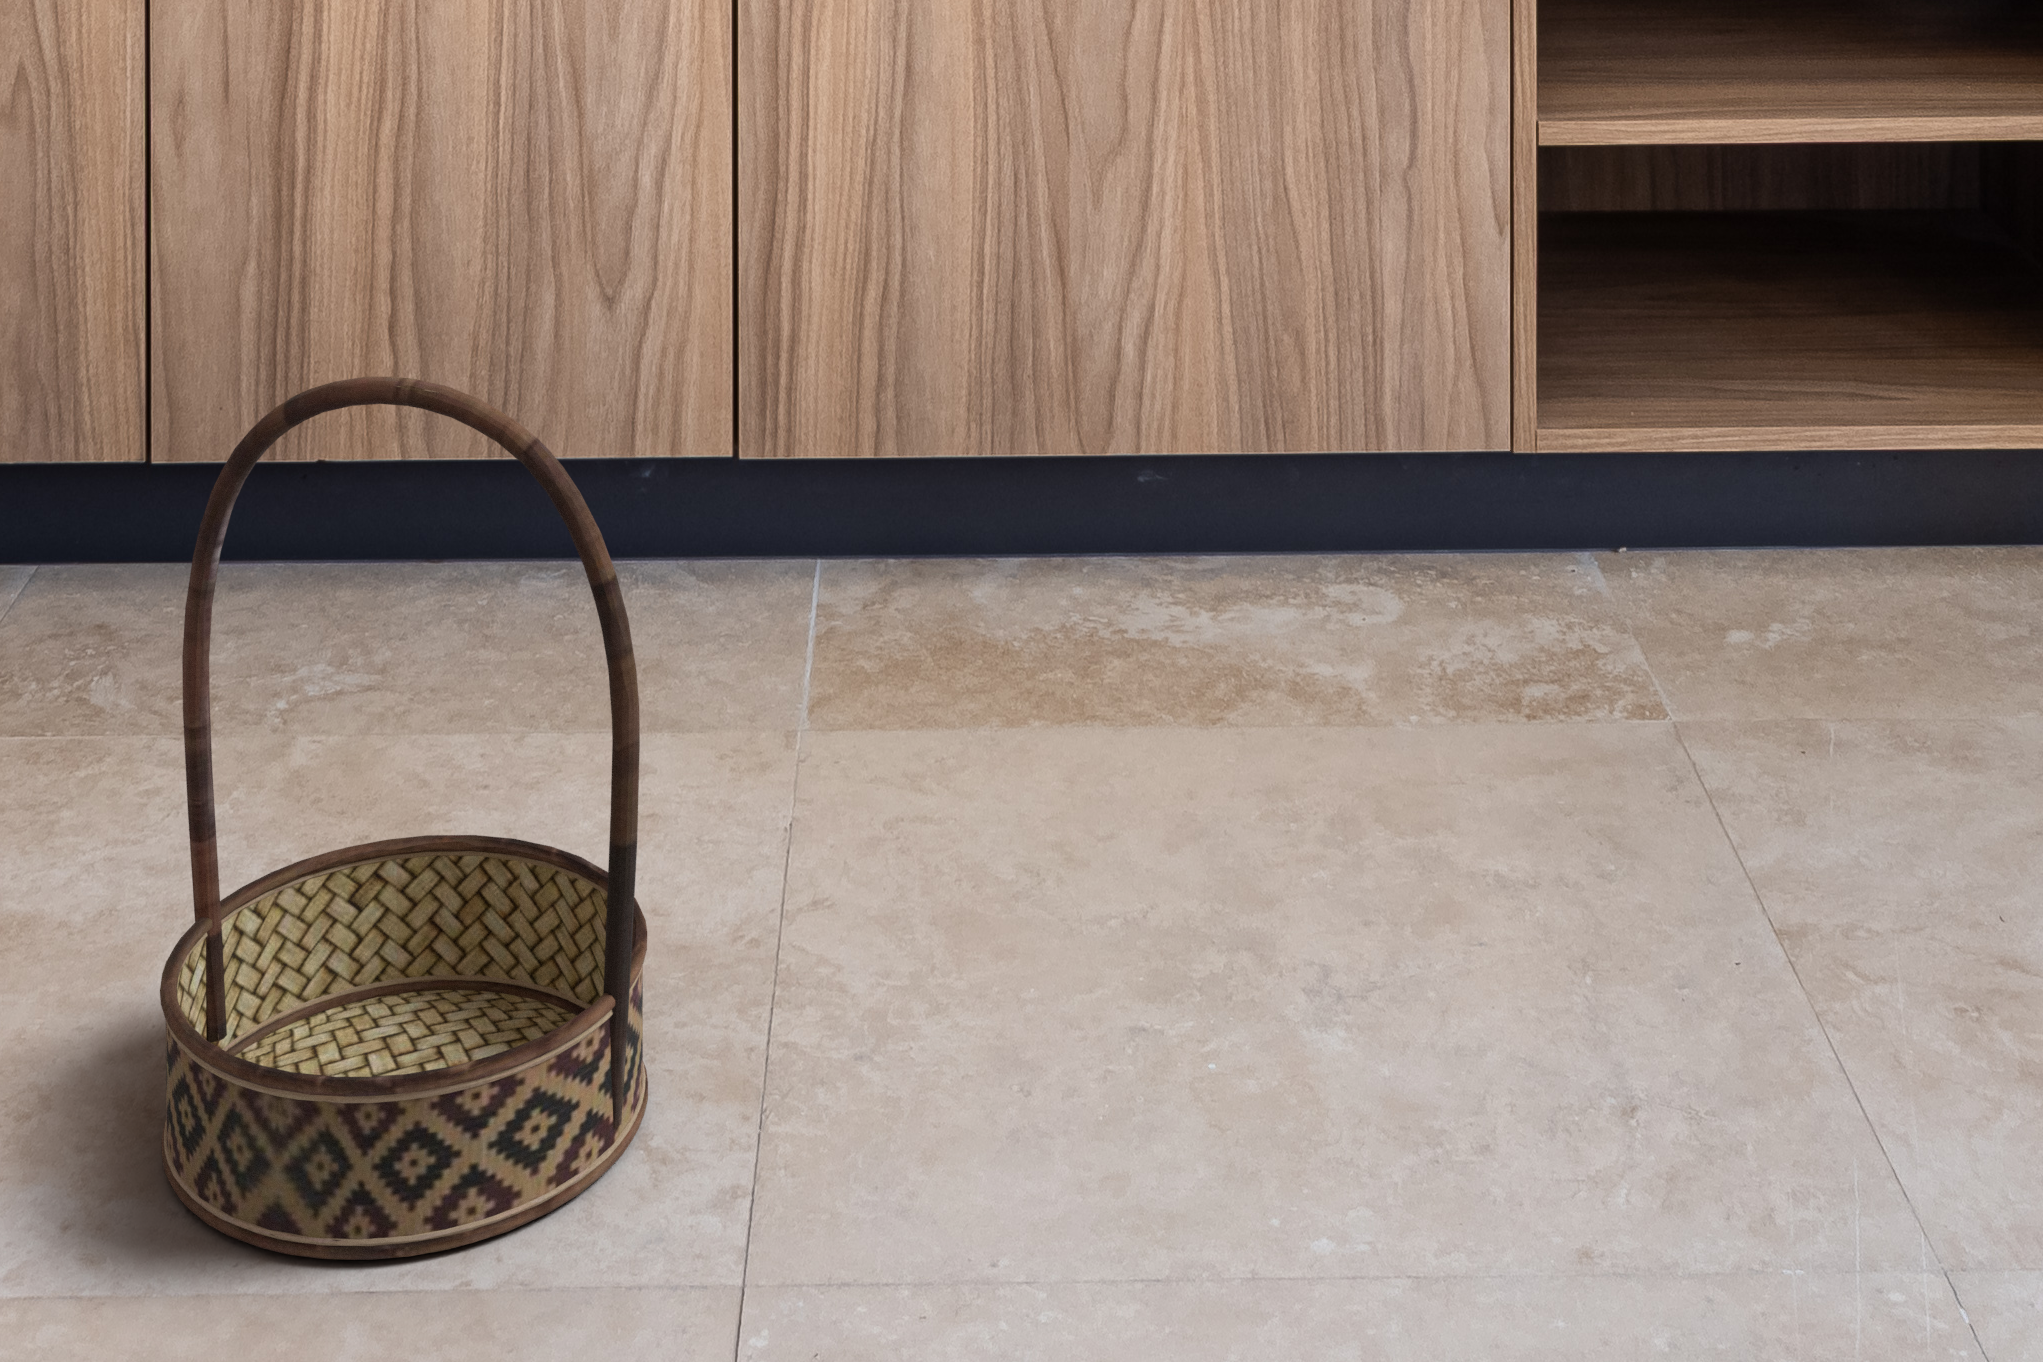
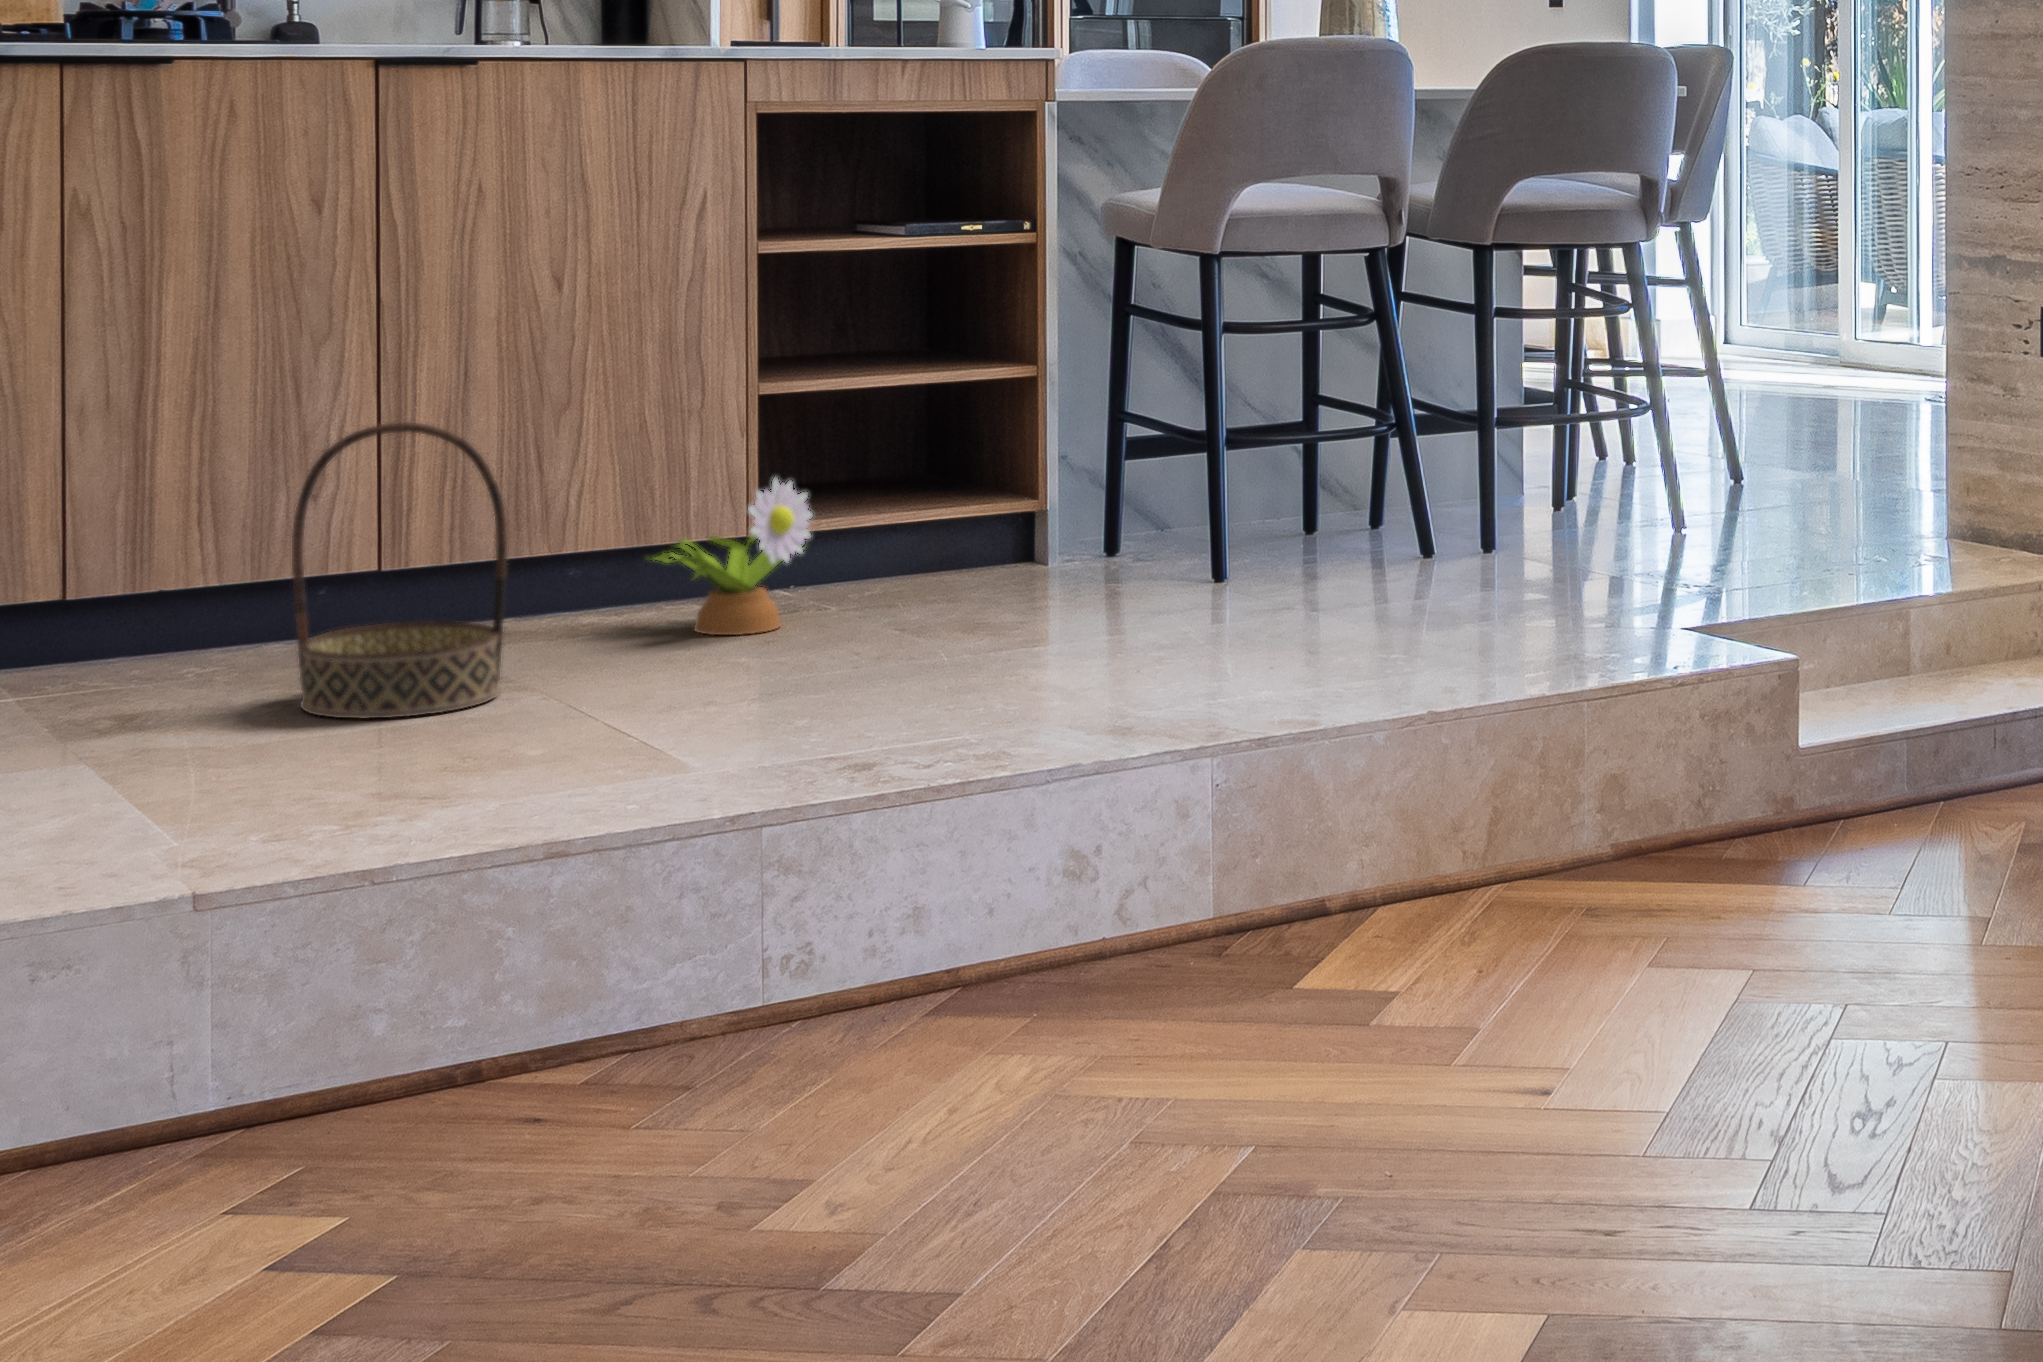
decorative plant: none [1176,489,1569,890] -> present [656,478,812,635]

